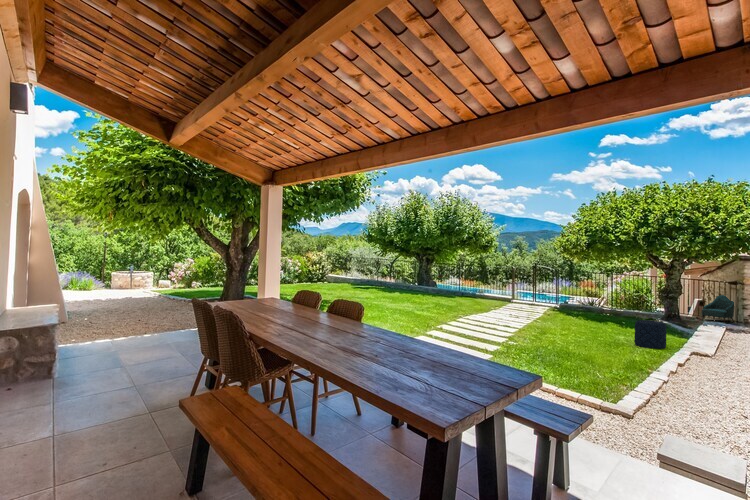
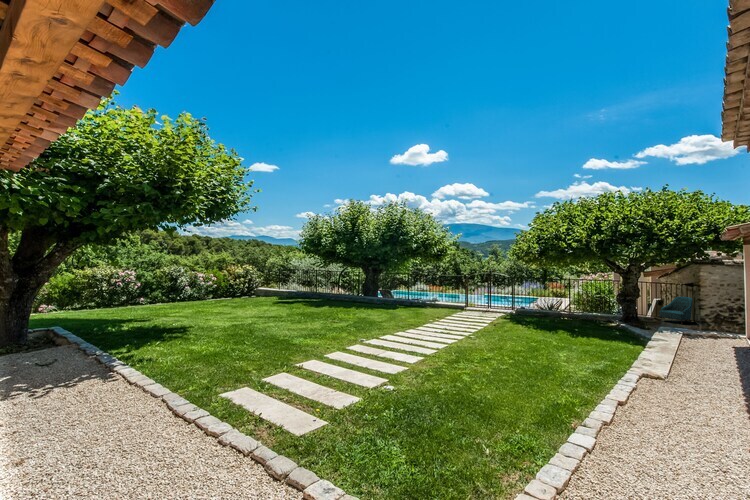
pouf: present [634,320,667,349] -> none [580,337,614,369]

